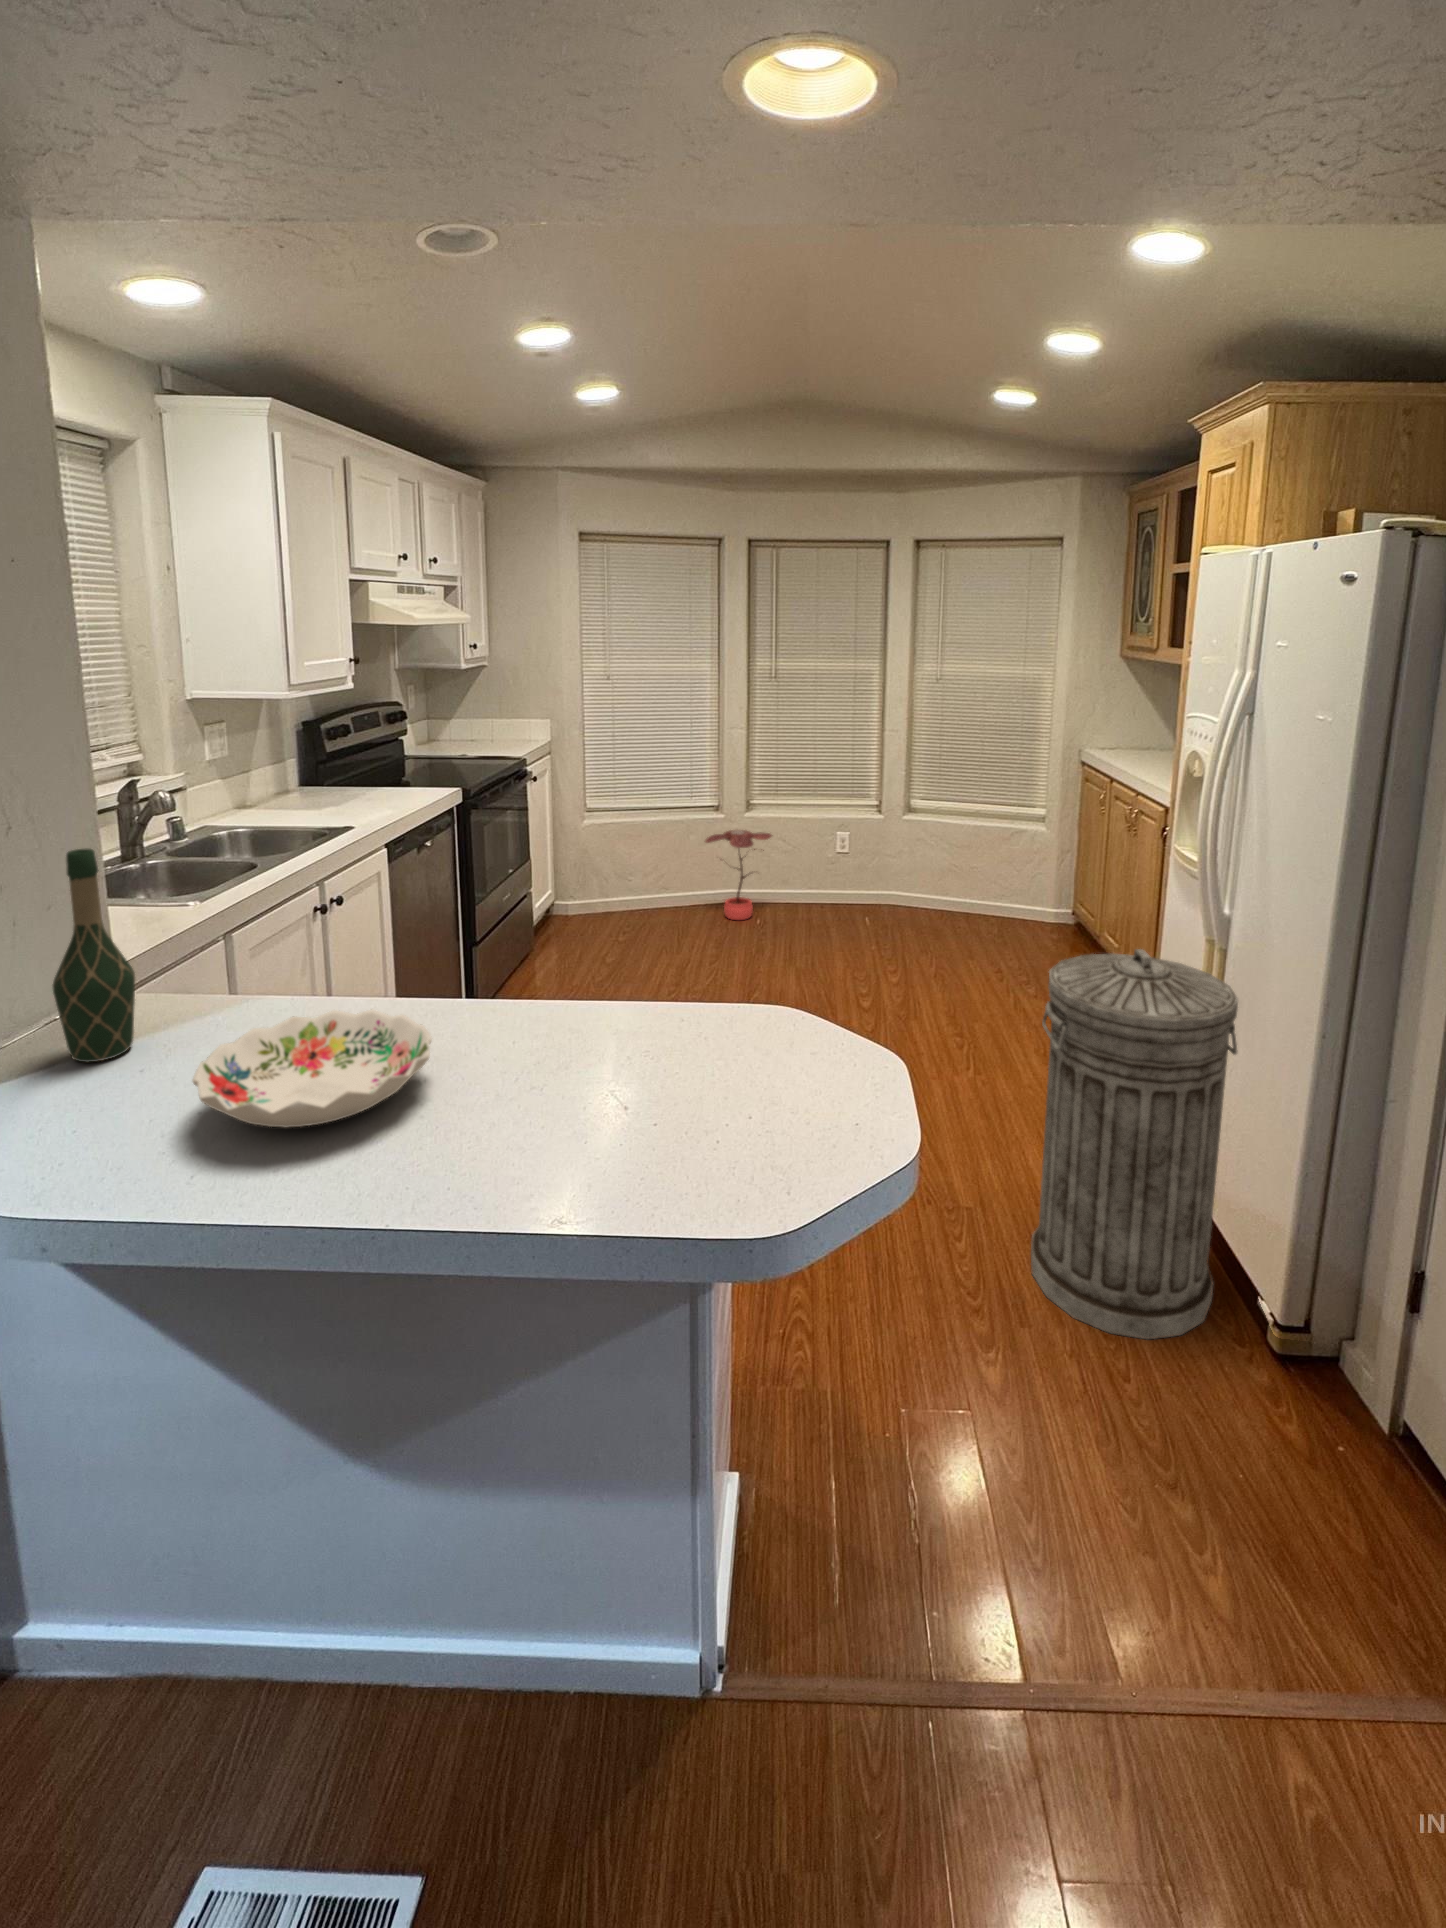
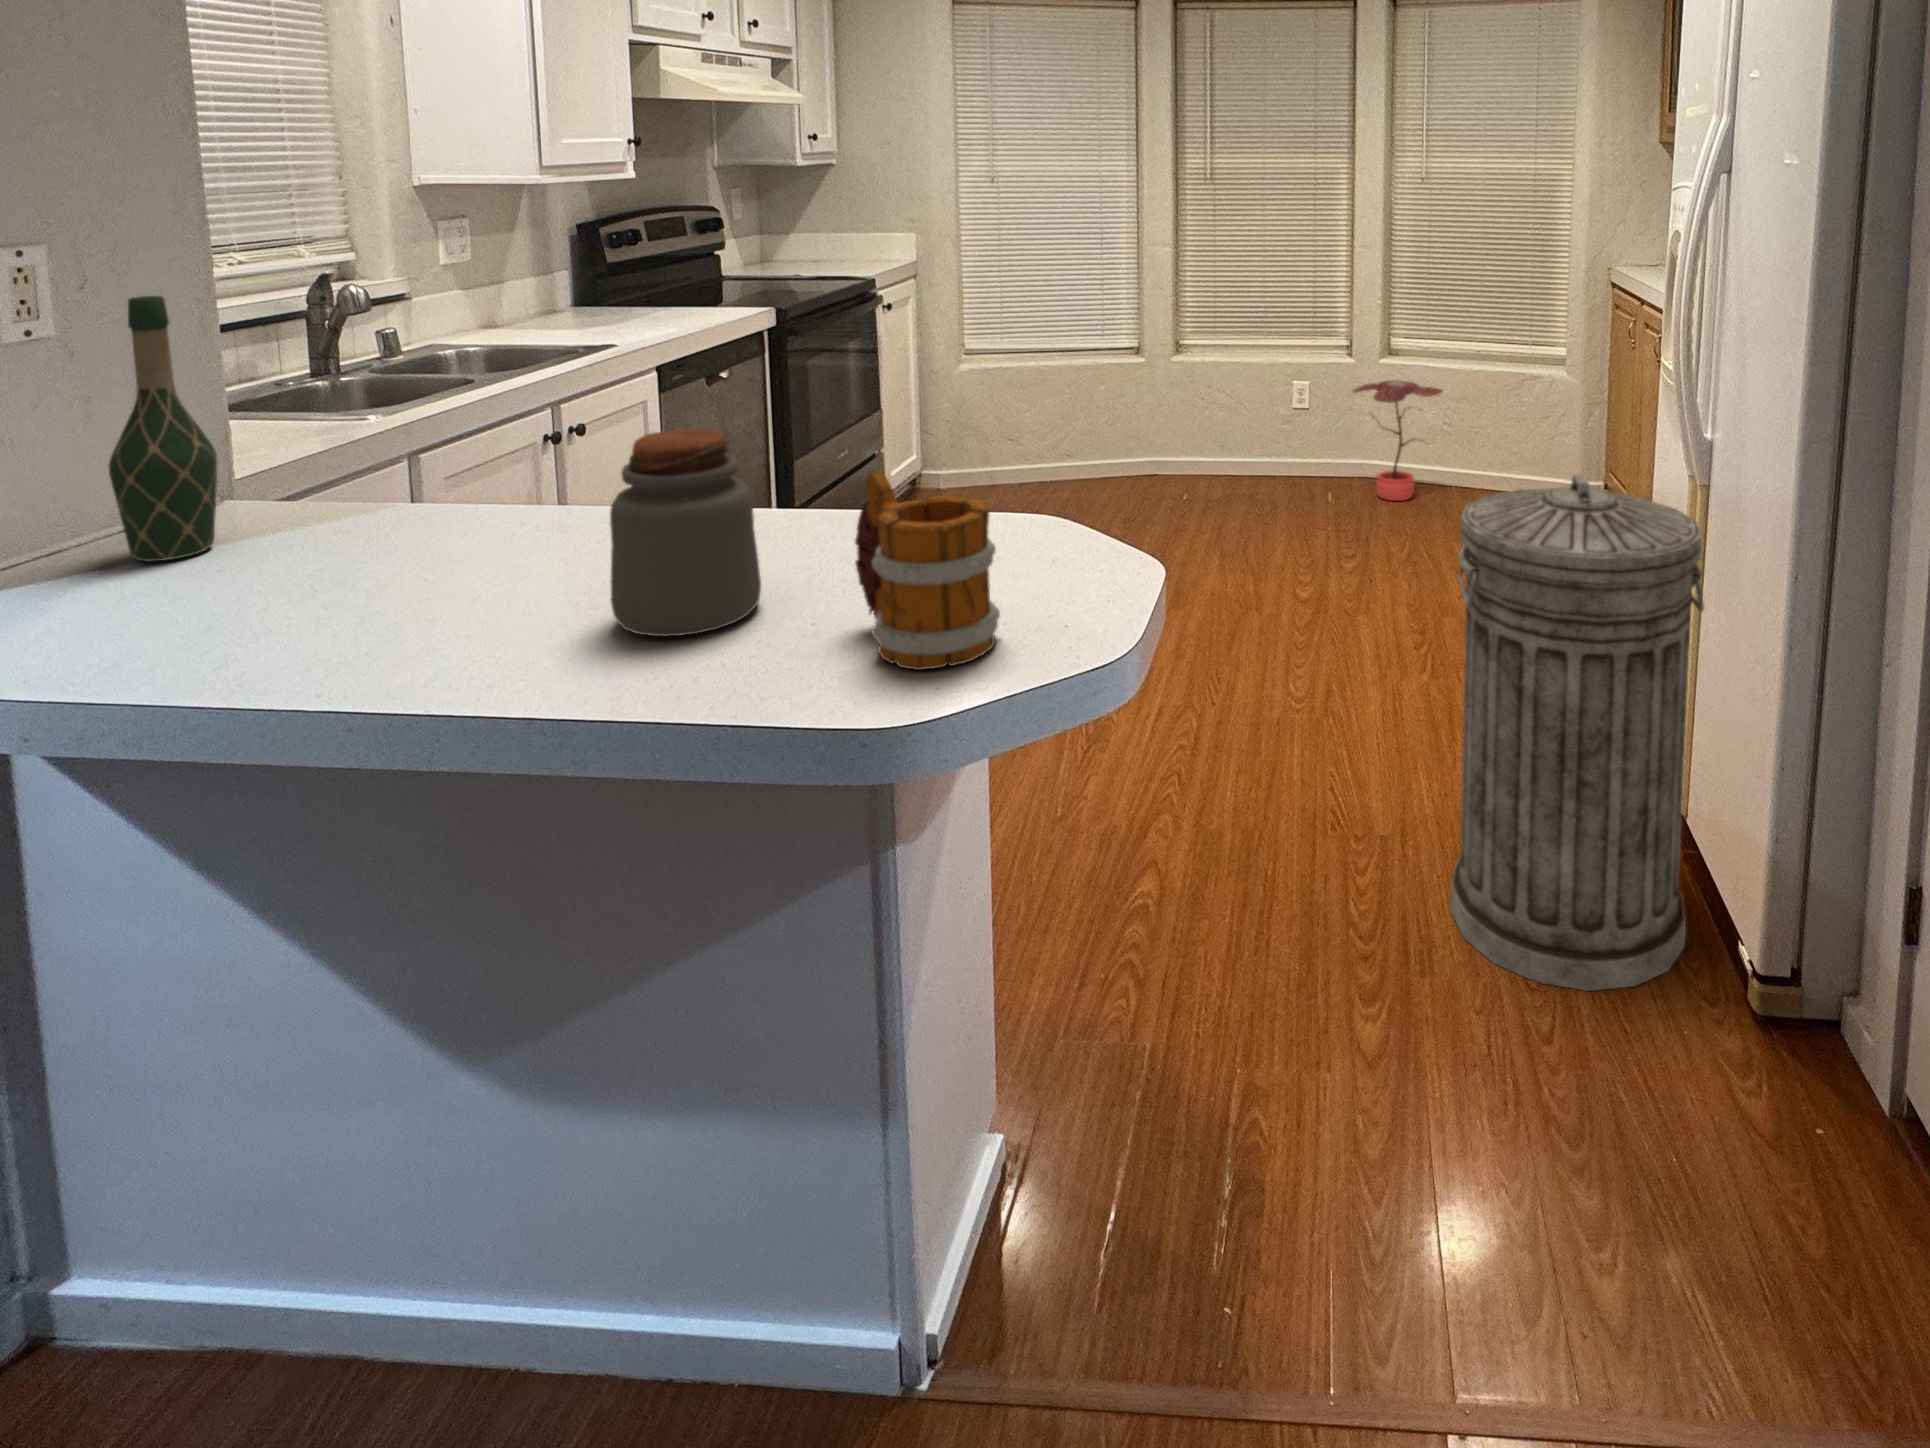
potted plant: present [705,830,772,920] -> present [1353,380,1442,501]
jar: none [504,973,616,1146] -> present [610,429,761,636]
decorative bowl: present [192,1009,432,1127] -> none [236,496,559,616]
mug: none [703,1015,825,1182] -> present [855,472,1000,670]

